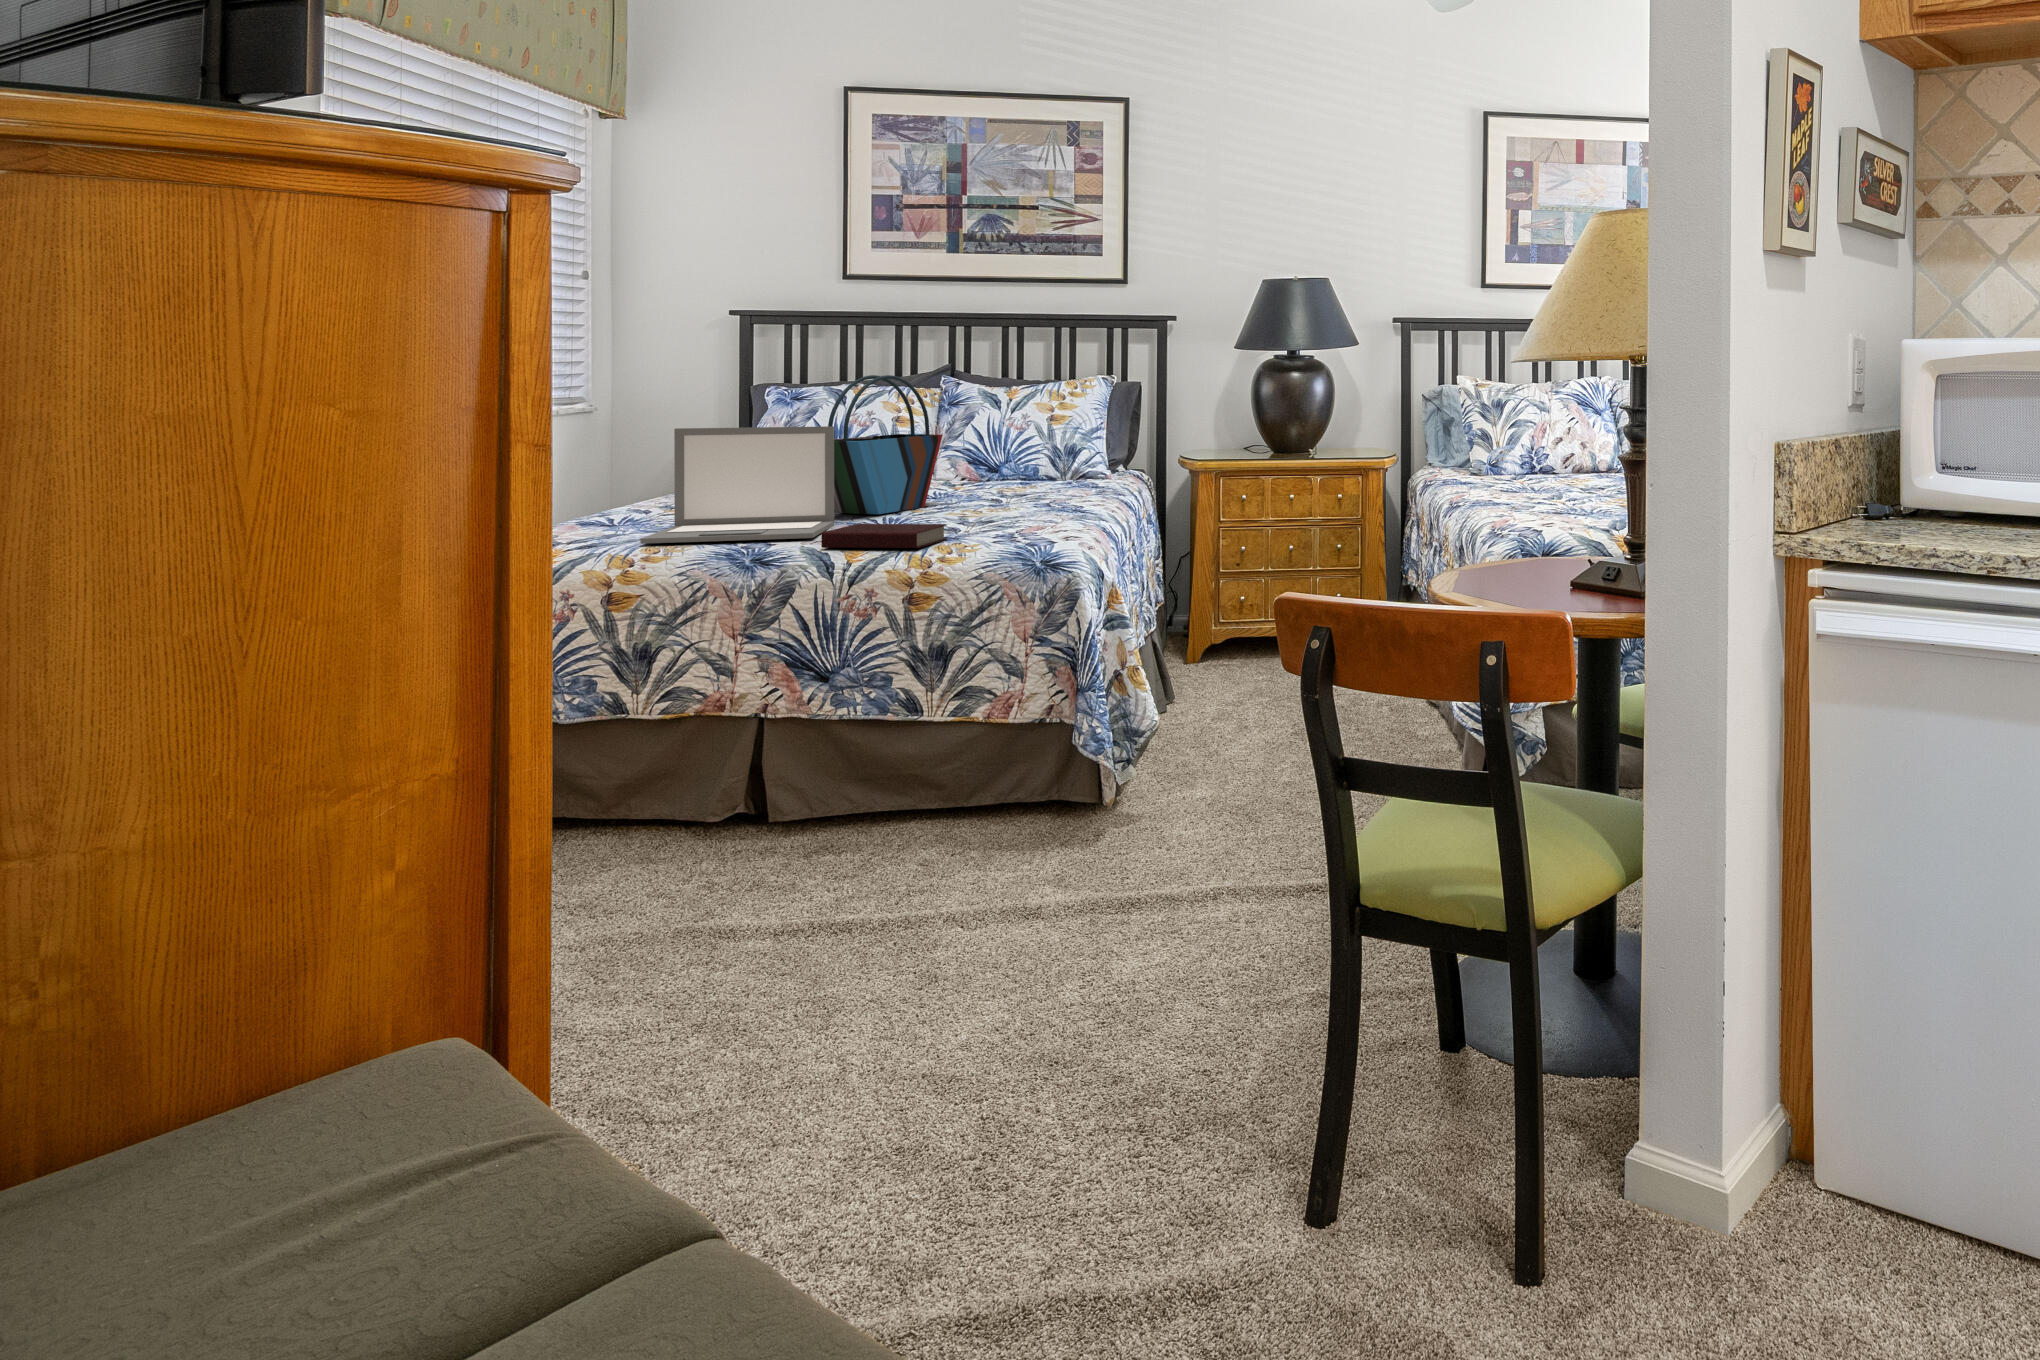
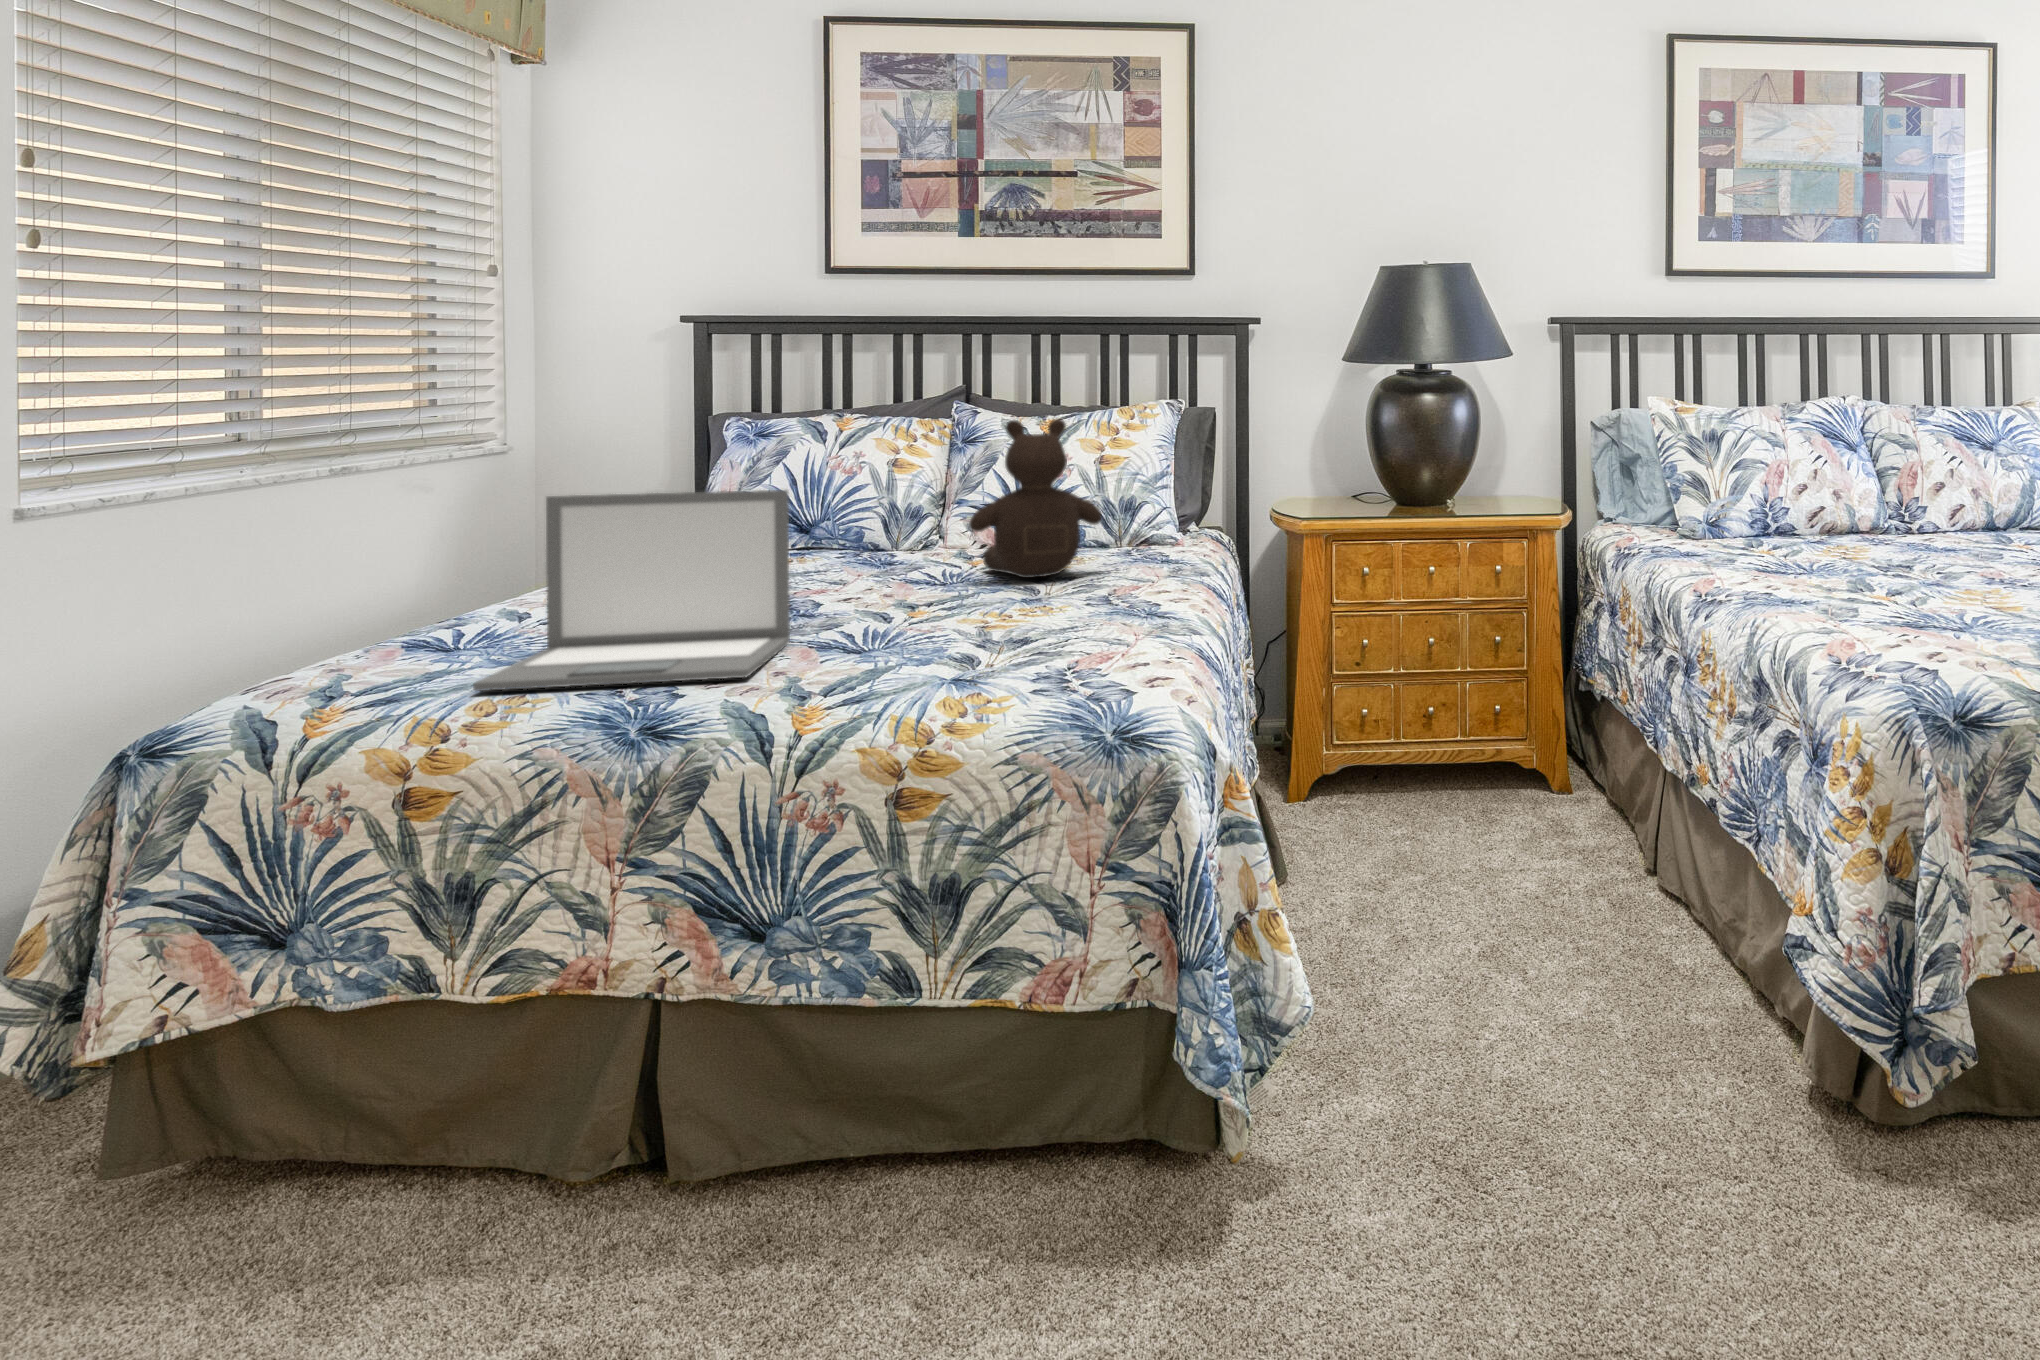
tote bag: present [828,375,943,514] -> none [760,407,954,620]
teddy bear: none [953,386,1048,494] -> present [969,419,1102,578]
book: present [821,524,947,548] -> none [755,653,959,704]

